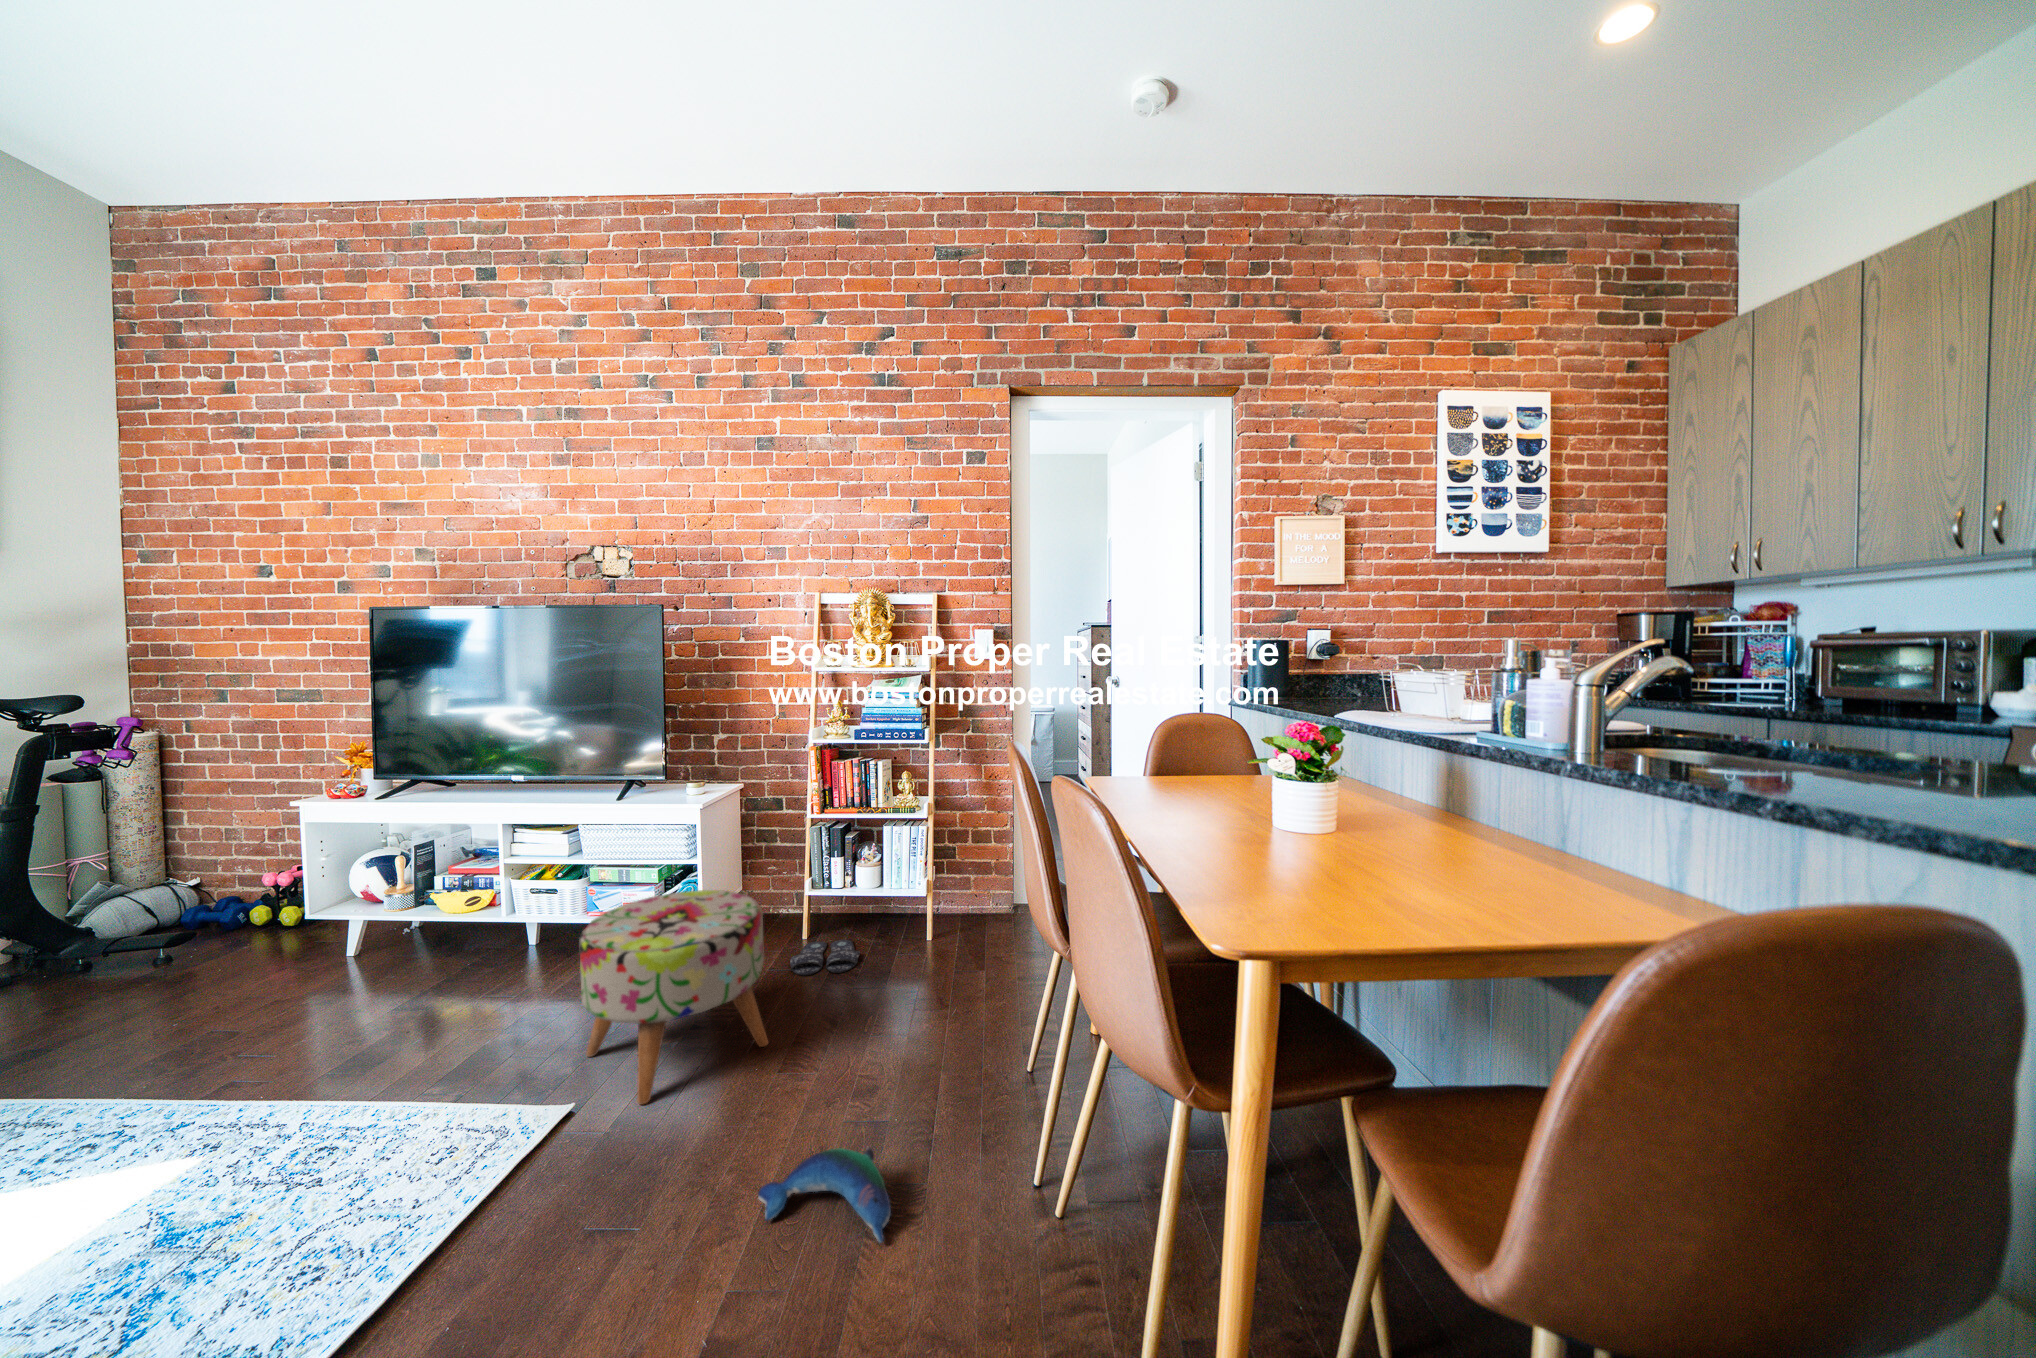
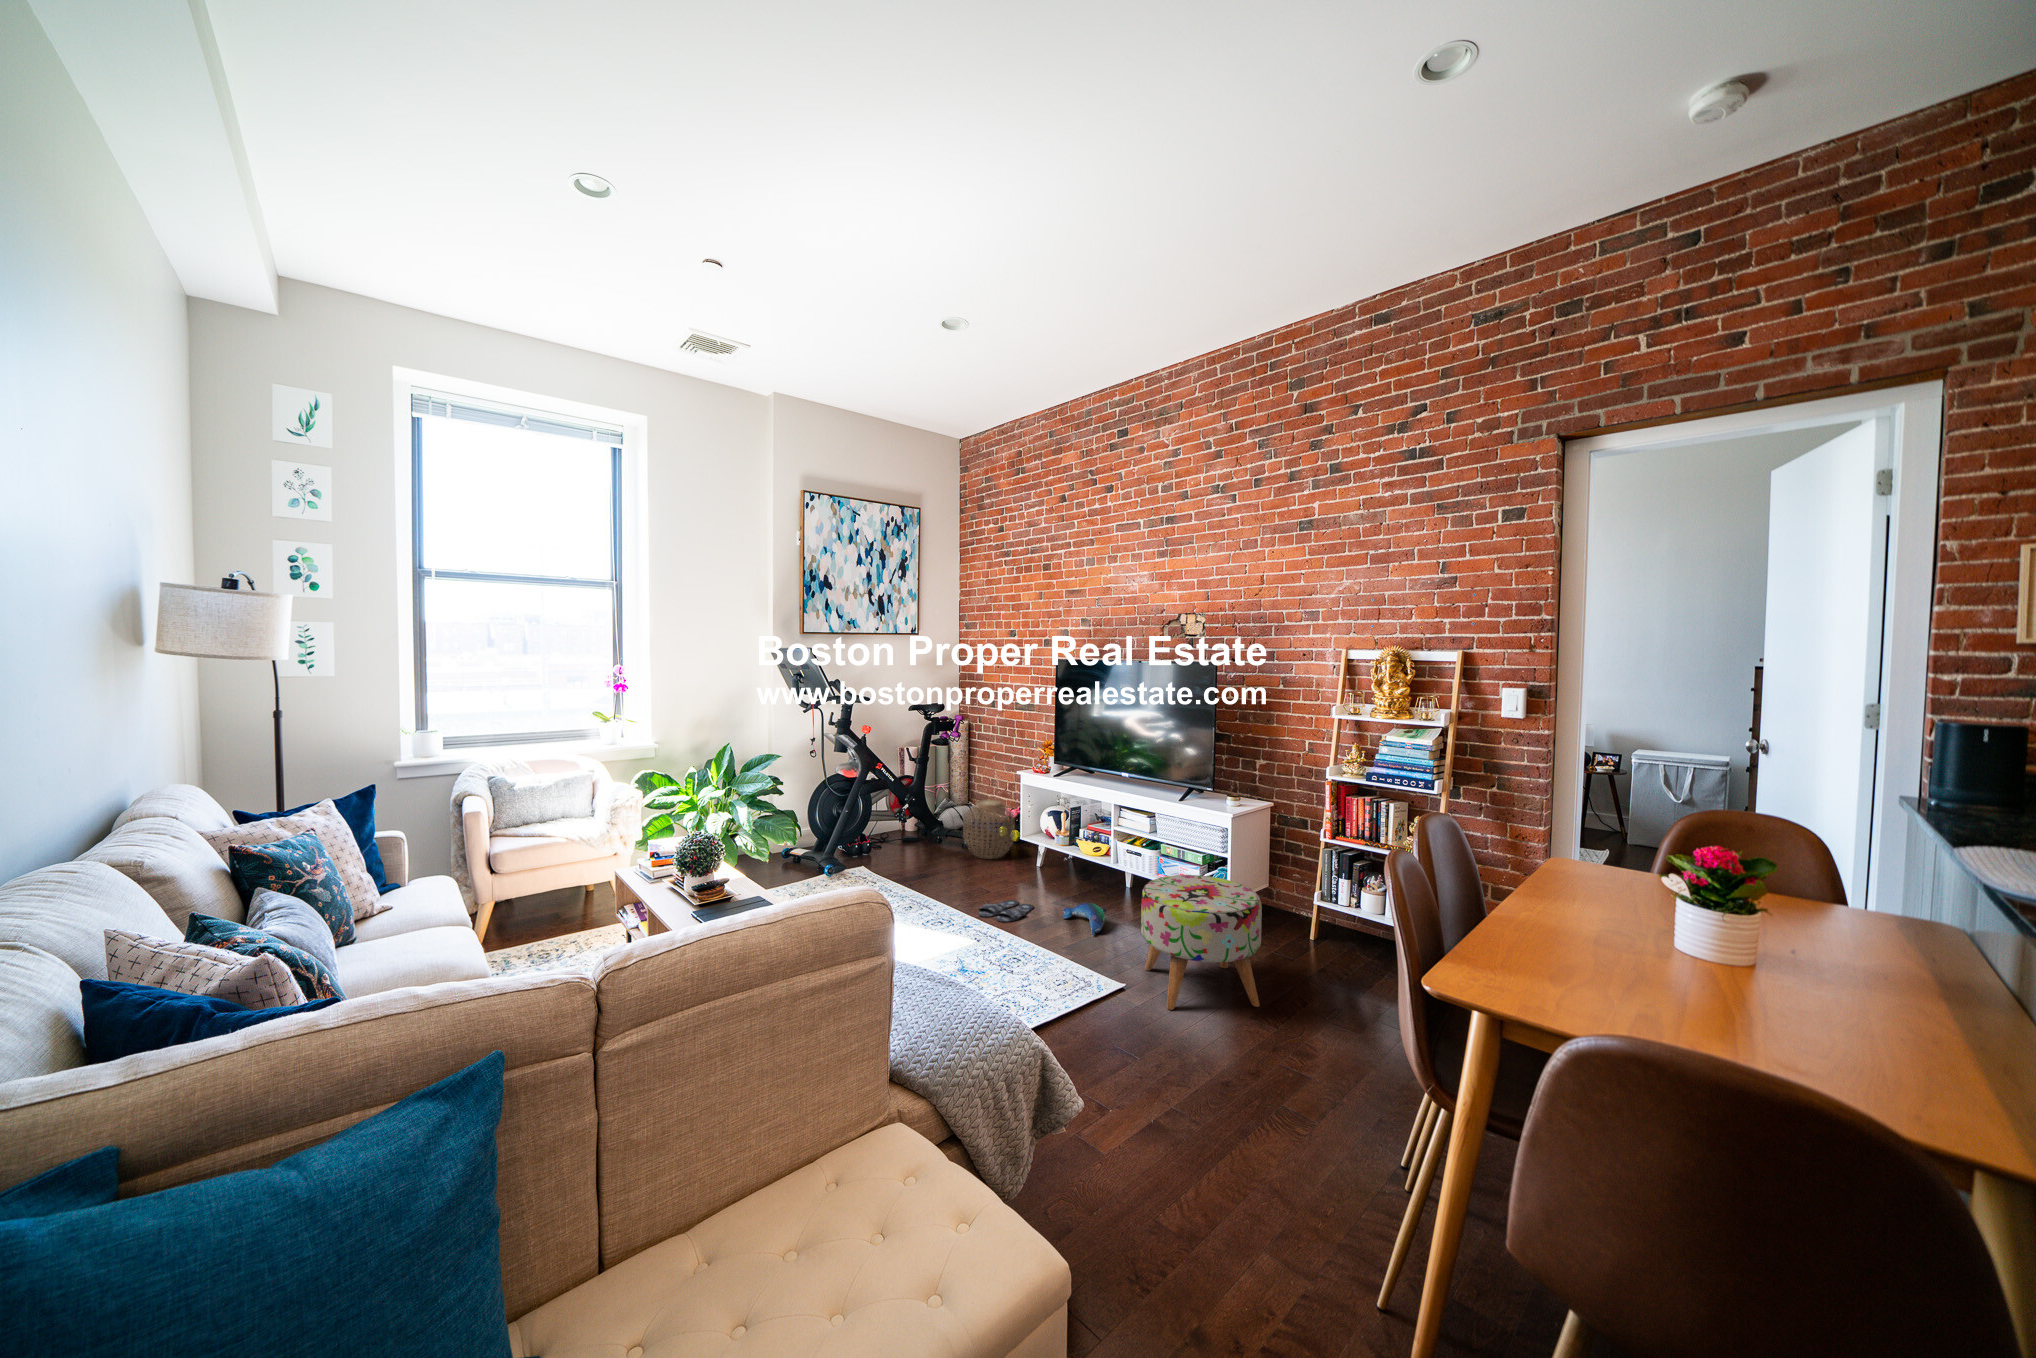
woven basket: none [150,859,289,971] -> present [963,799,1015,859]
slippers: present [790,939,860,976] -> present [979,900,1034,922]
plush toy: present [758,1147,891,1243] -> present [1062,903,1106,935]

